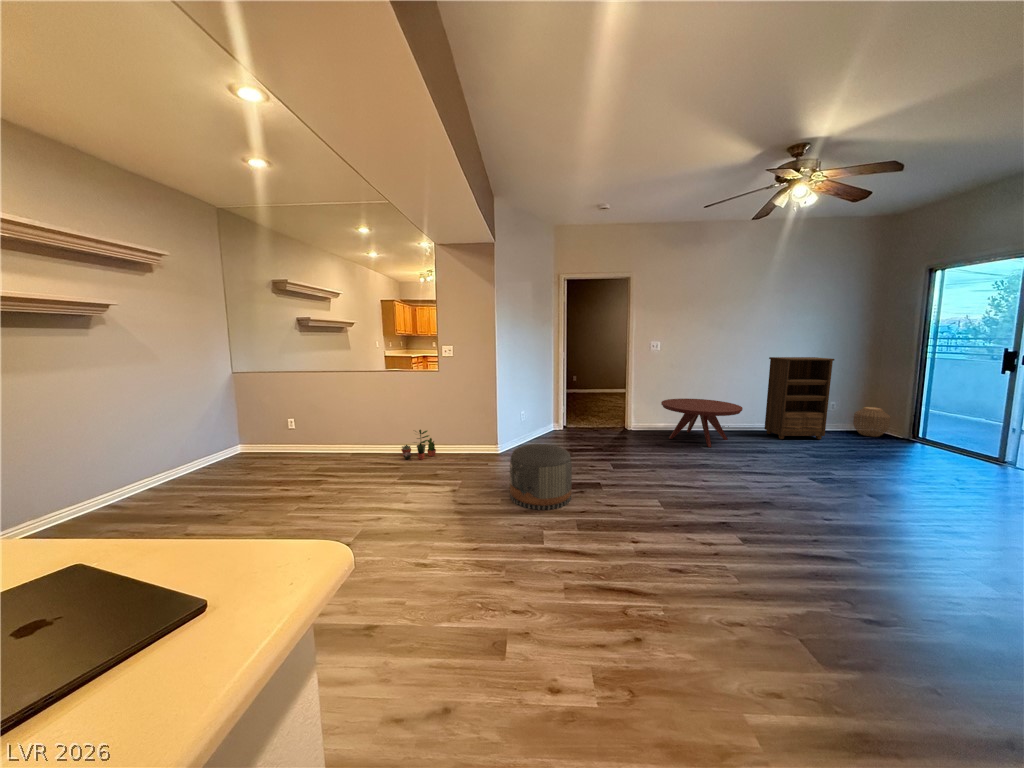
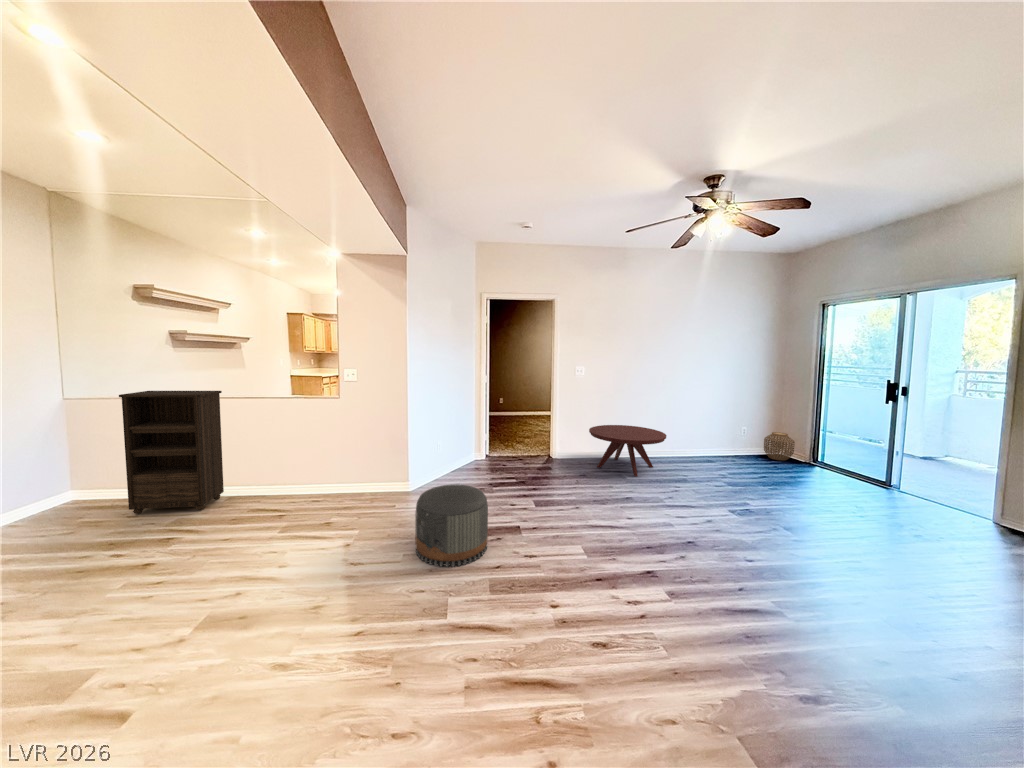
bookshelf: present [764,357,835,439] -> present [119,391,224,514]
potted plant: present [401,430,436,460] -> none [294,466,338,503]

